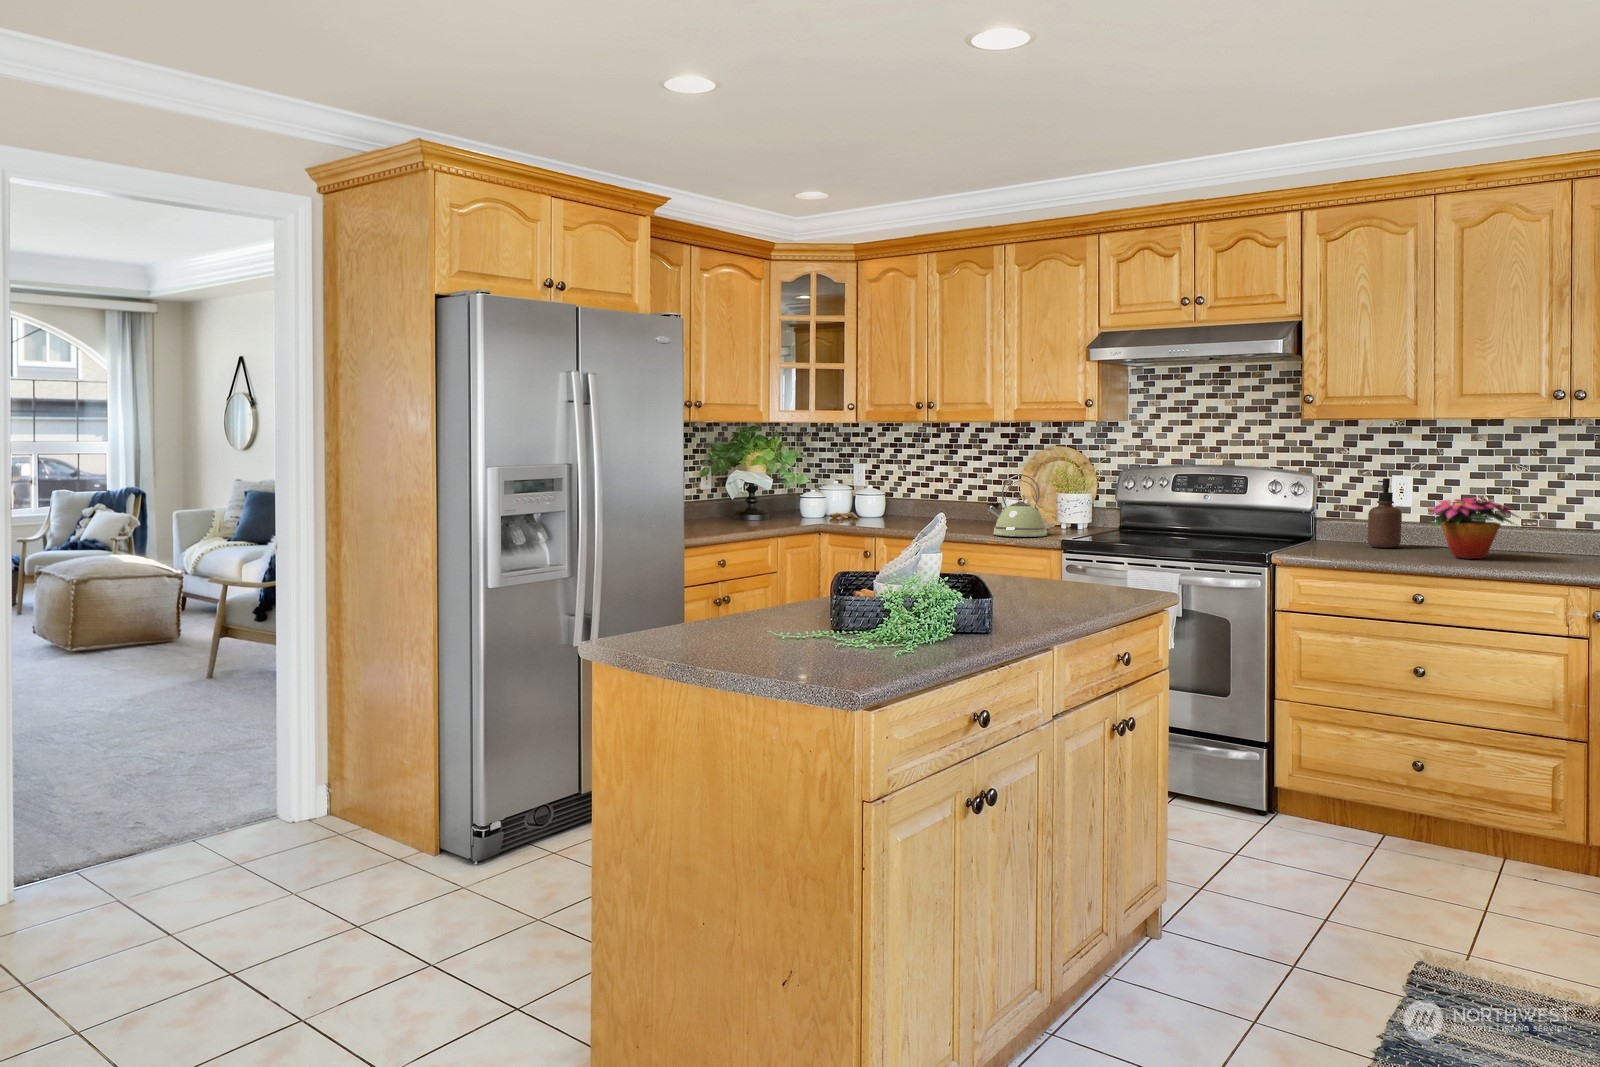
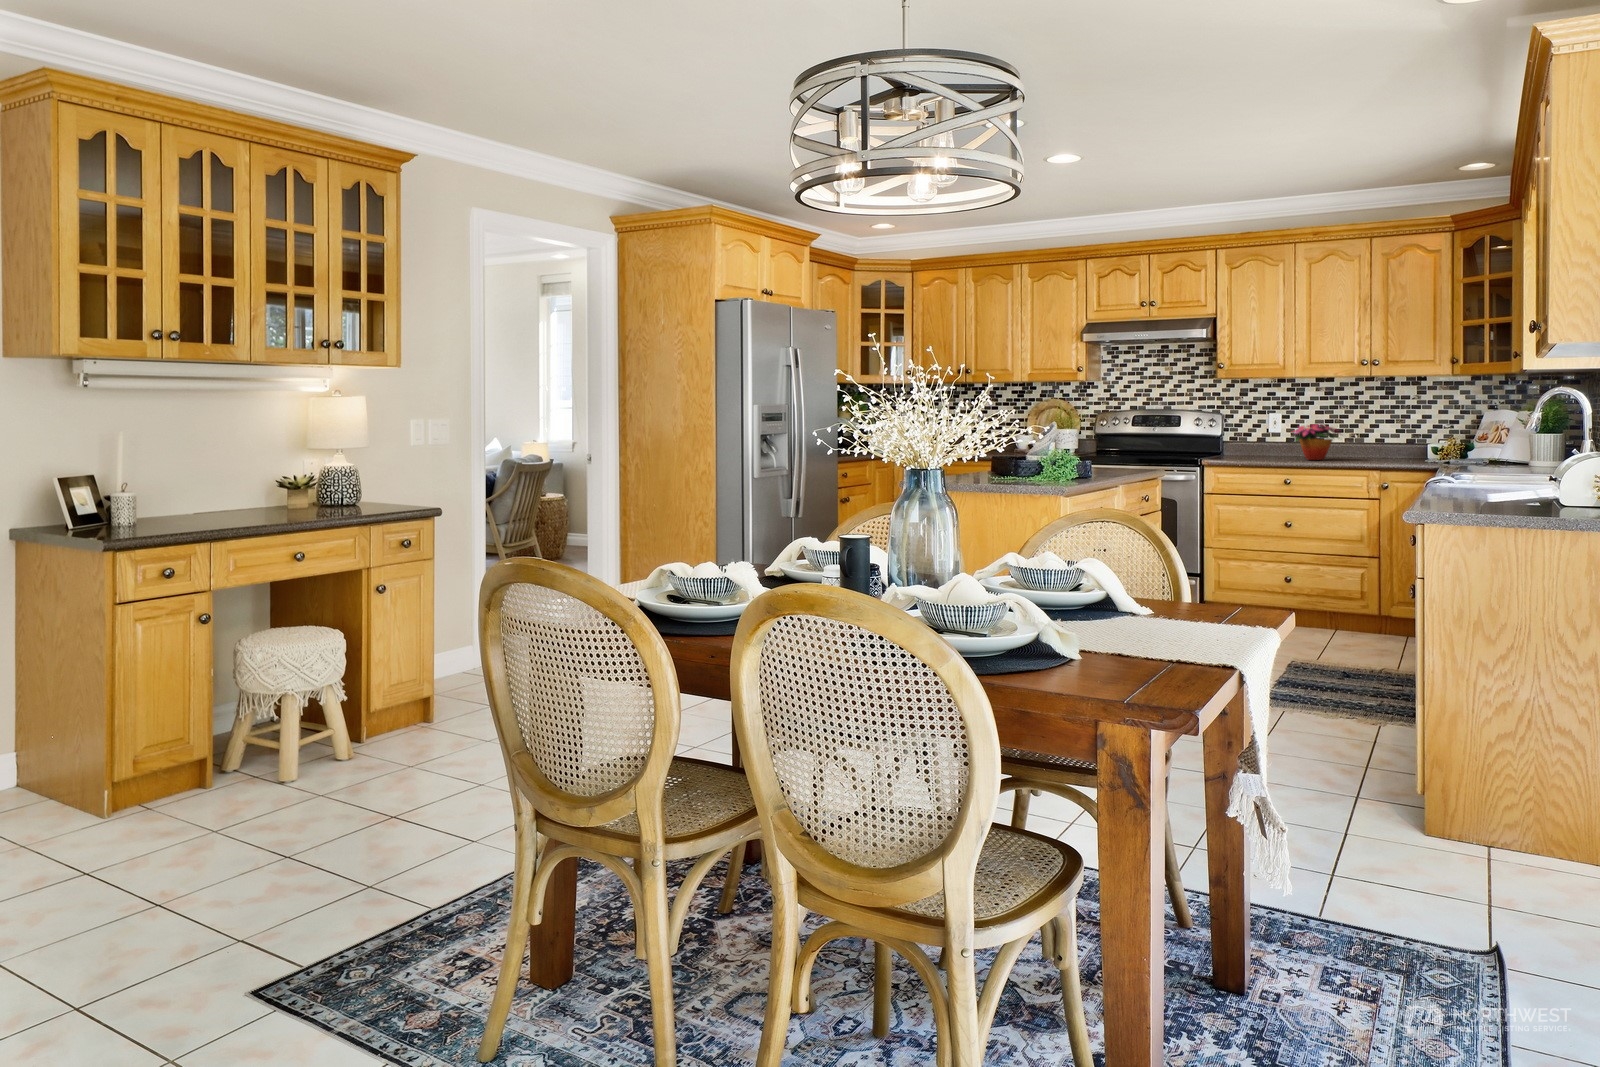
kettle: present [987,474,1047,537] -> none [1014,417,1054,457]
soap dispenser: present [1367,478,1402,548] -> none [1256,415,1276,457]

